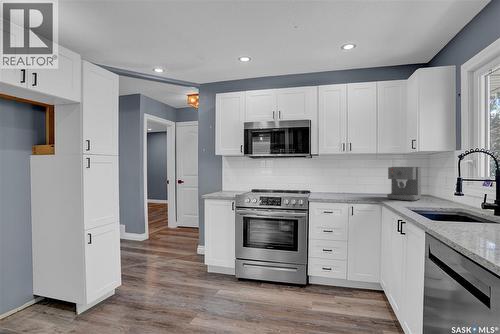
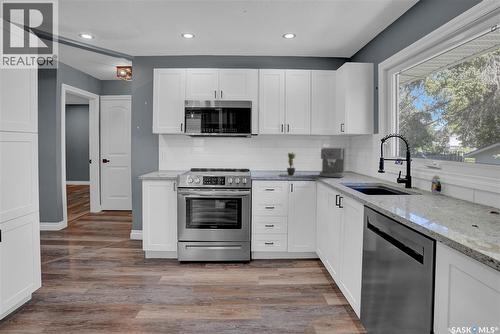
potted plant: none [339,172,365,199] -> present [280,153,301,177]

